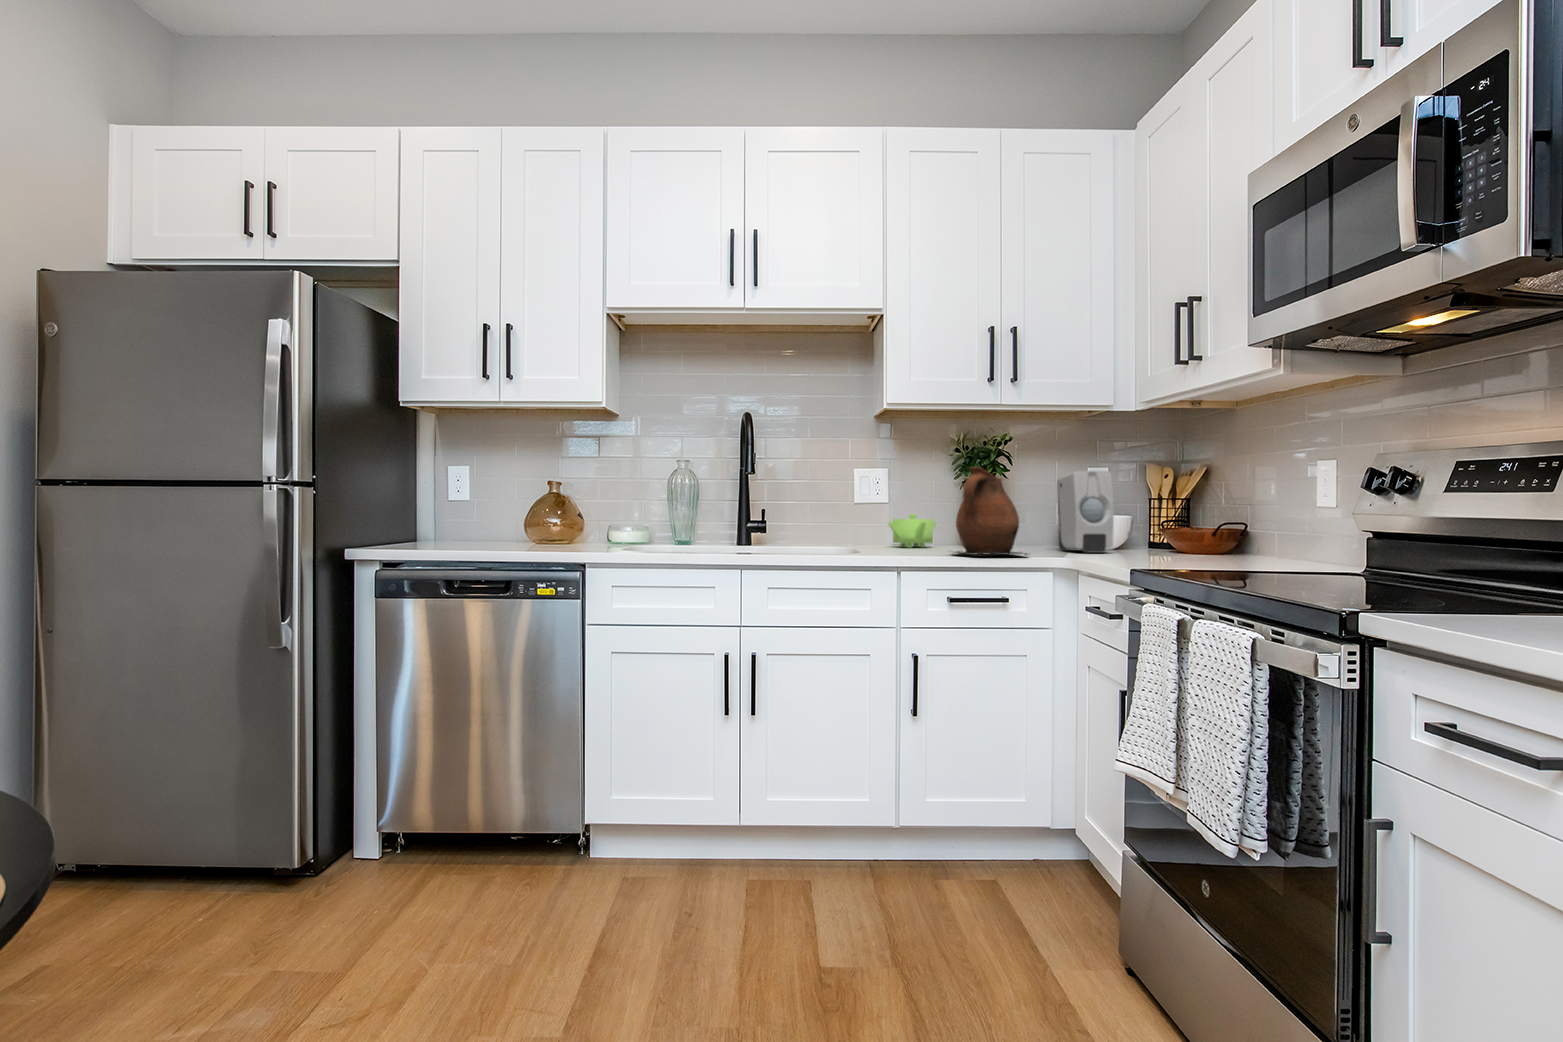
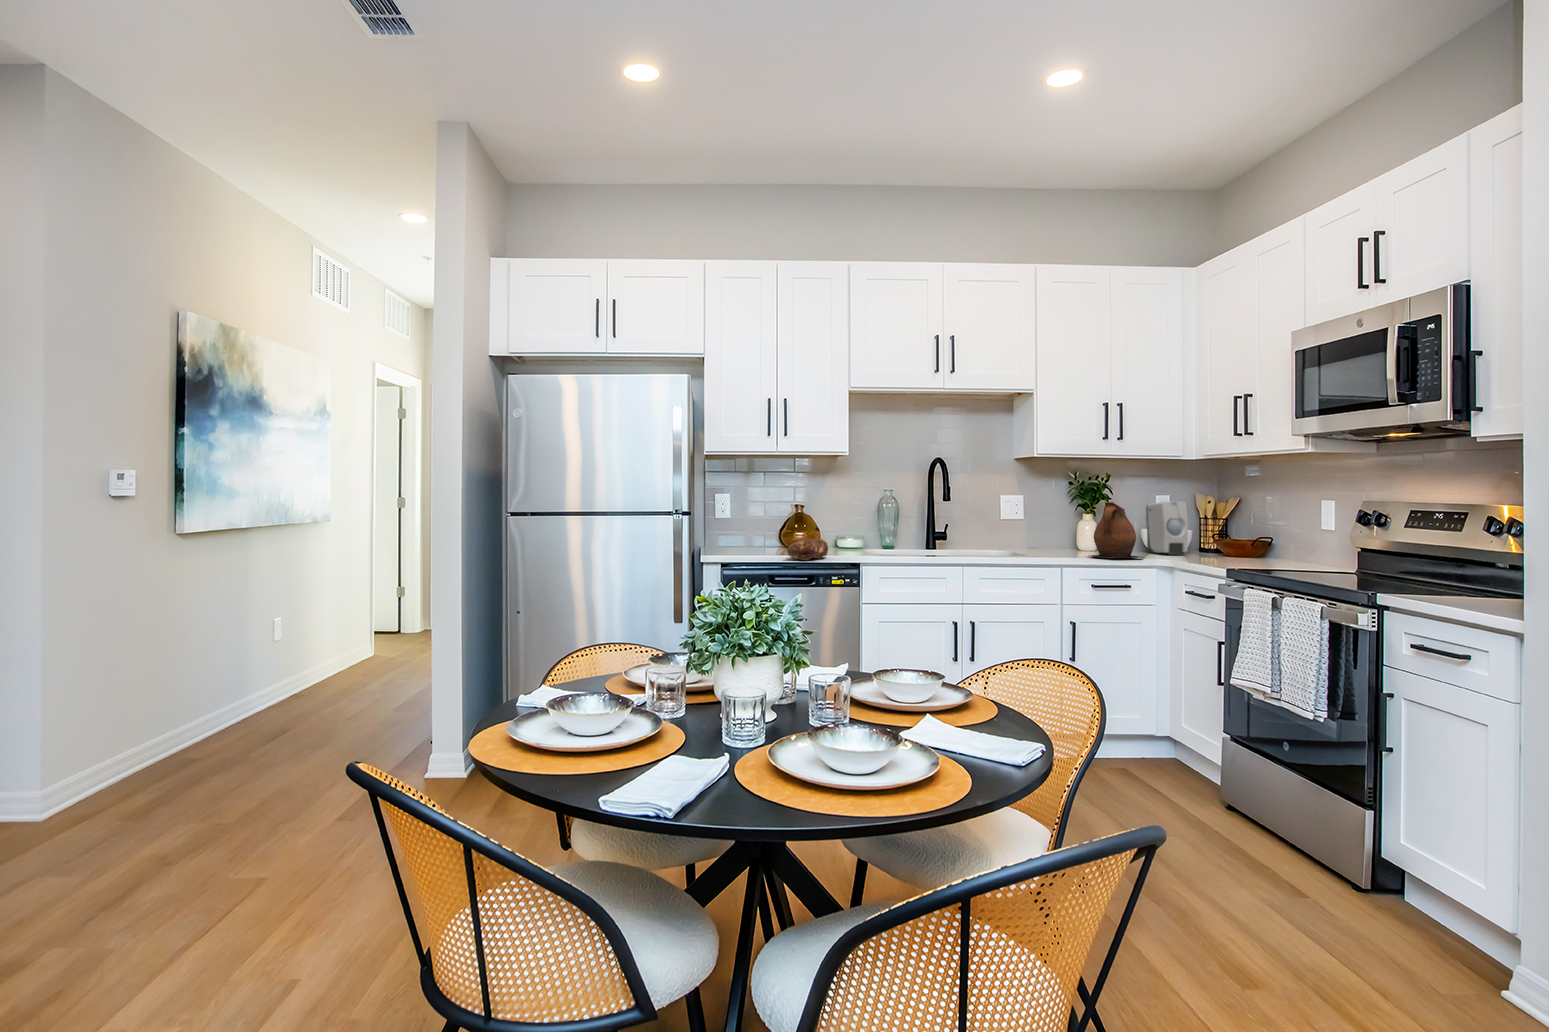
teapot: present [889,514,936,547] -> none [1030,528,1061,551]
bread loaf: none [467,522,551,554] -> present [787,538,828,560]

